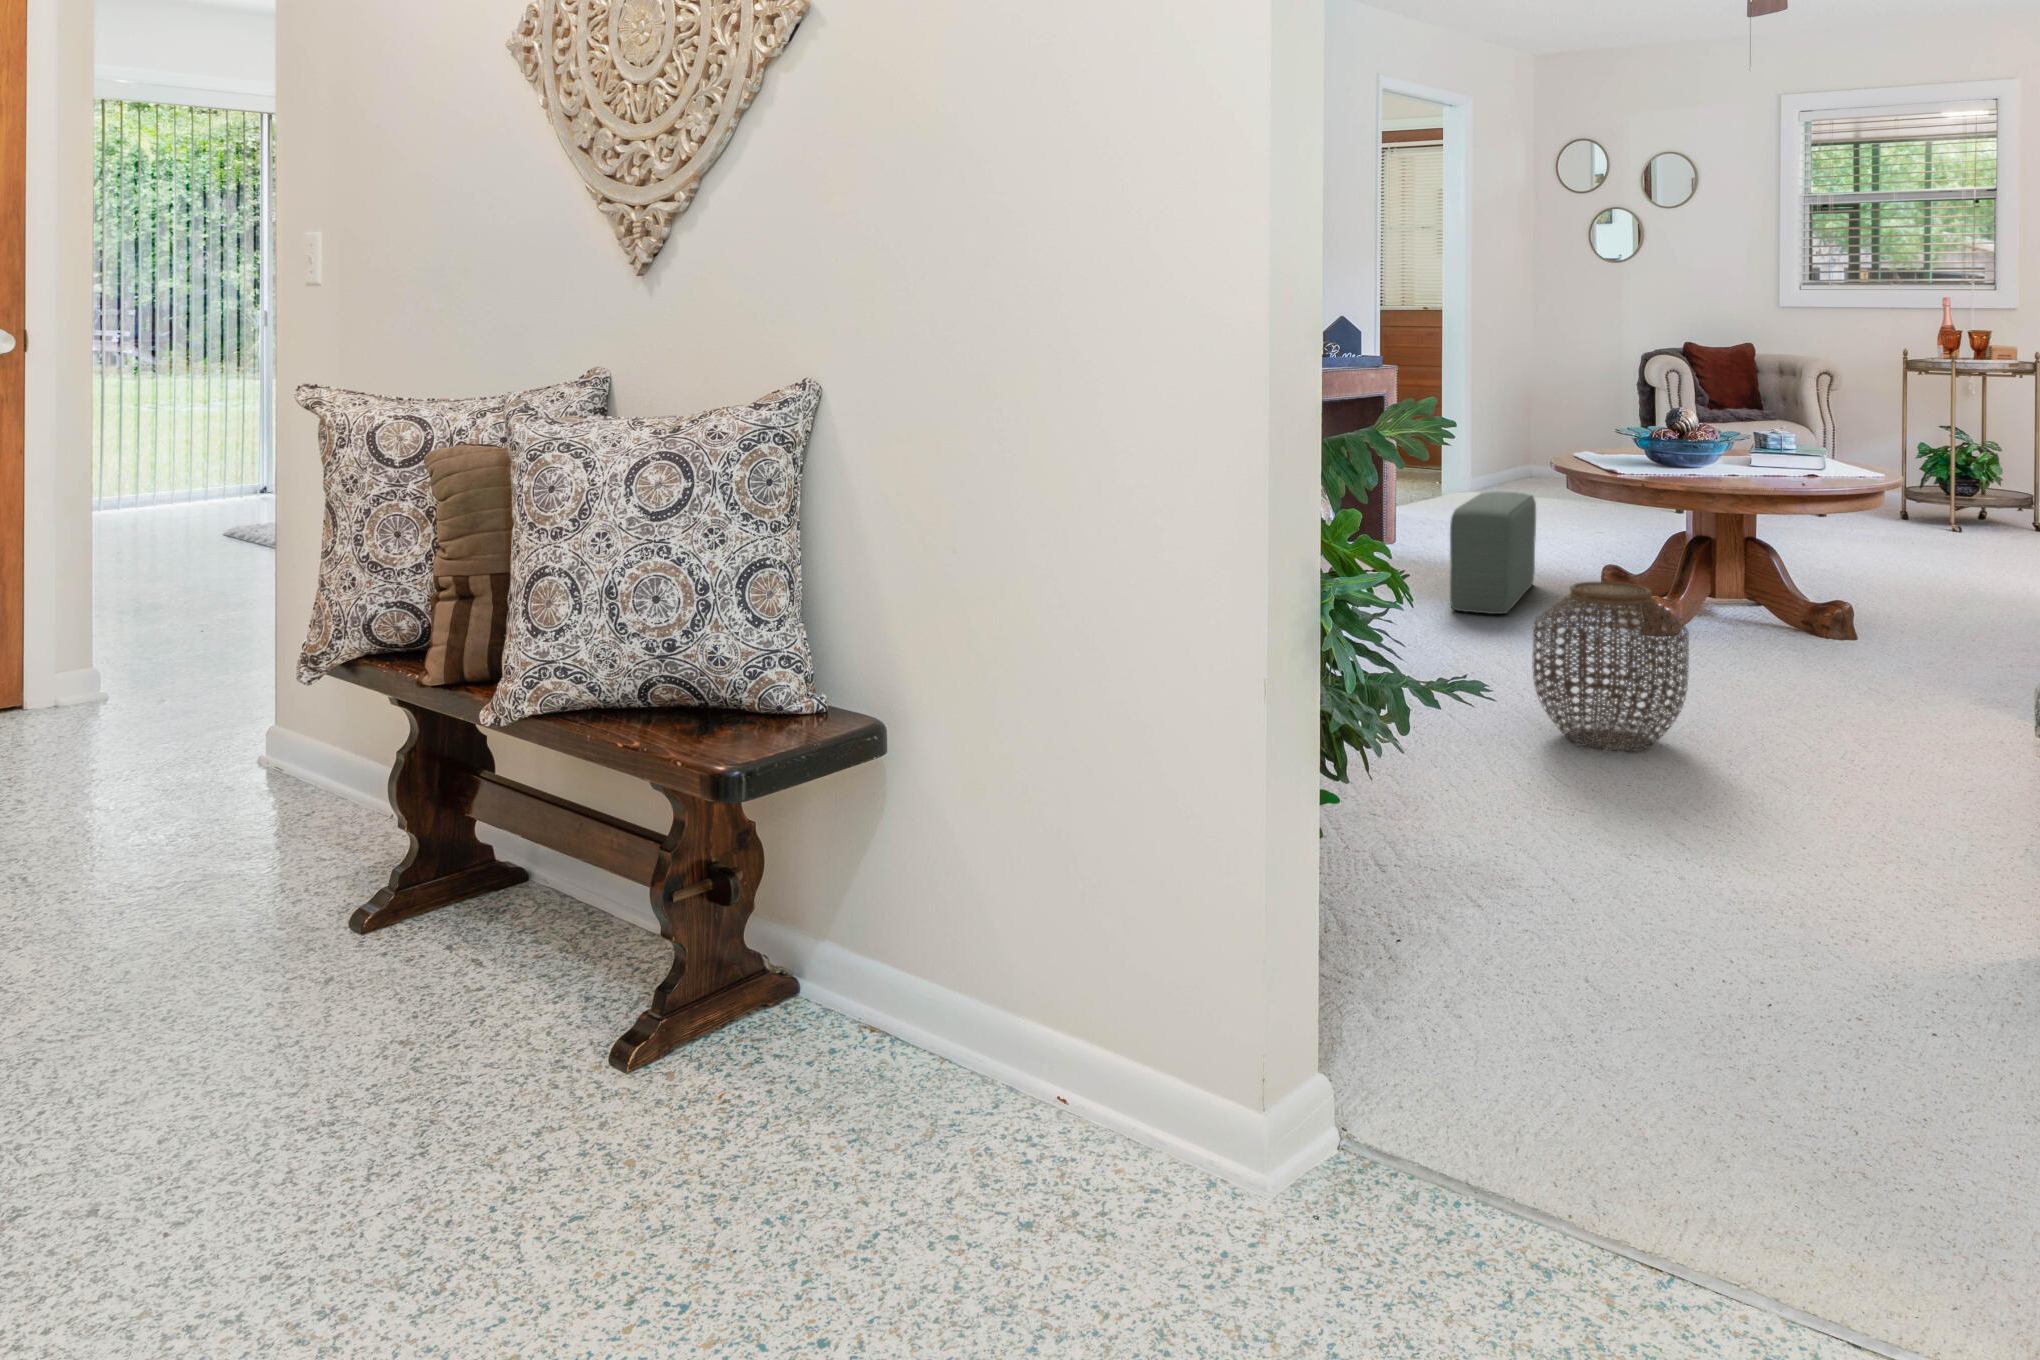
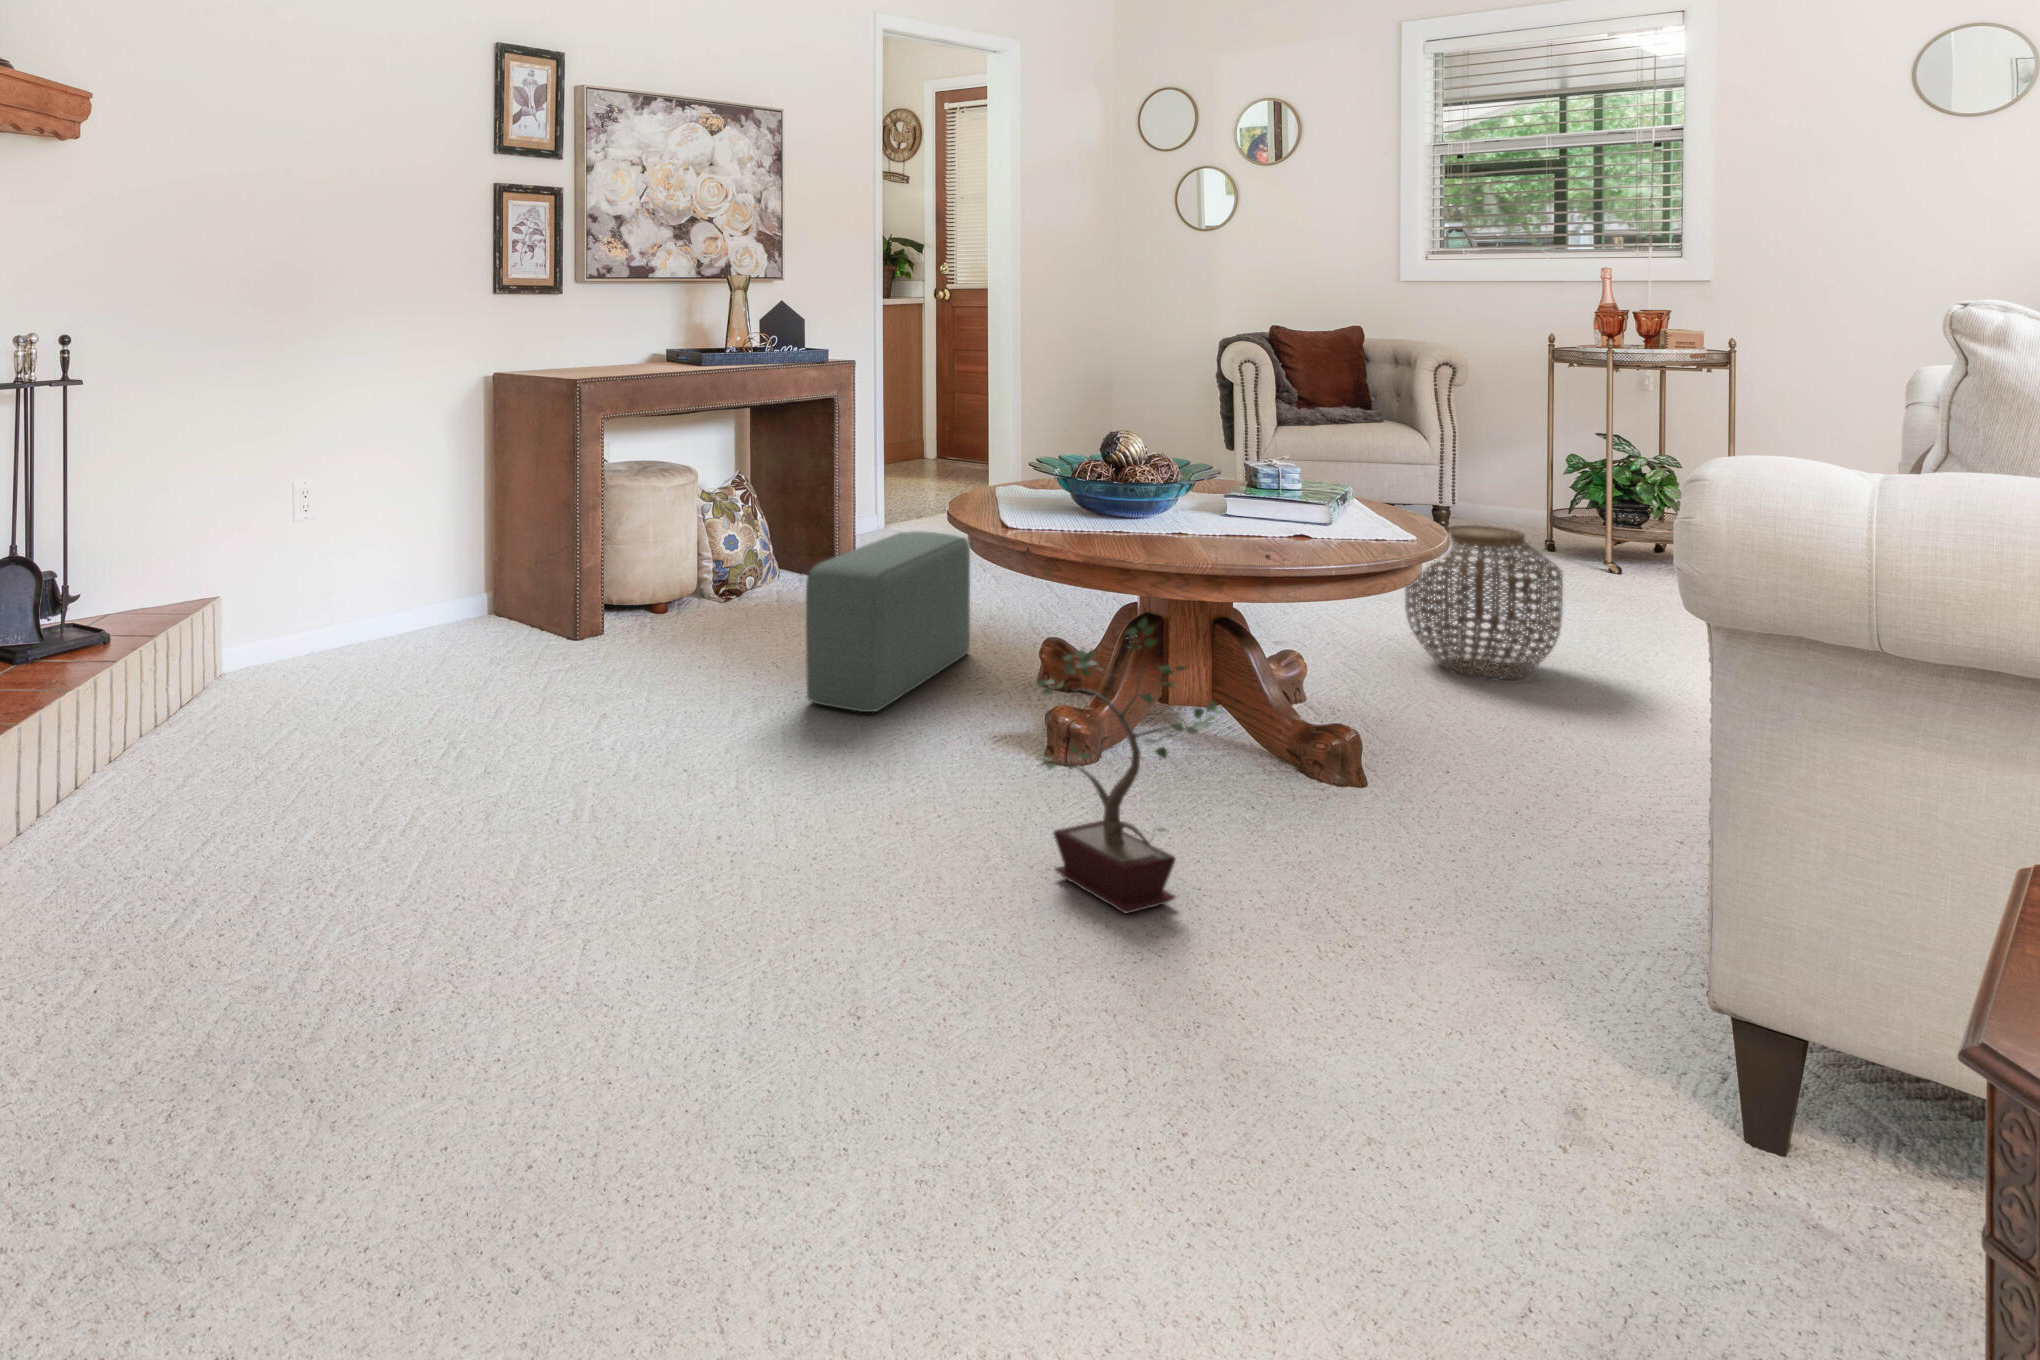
potted plant: none [1680,513,1820,691] -> present [1037,618,1223,914]
woven basket: present [1532,582,1689,751] -> present [1405,525,1563,678]

